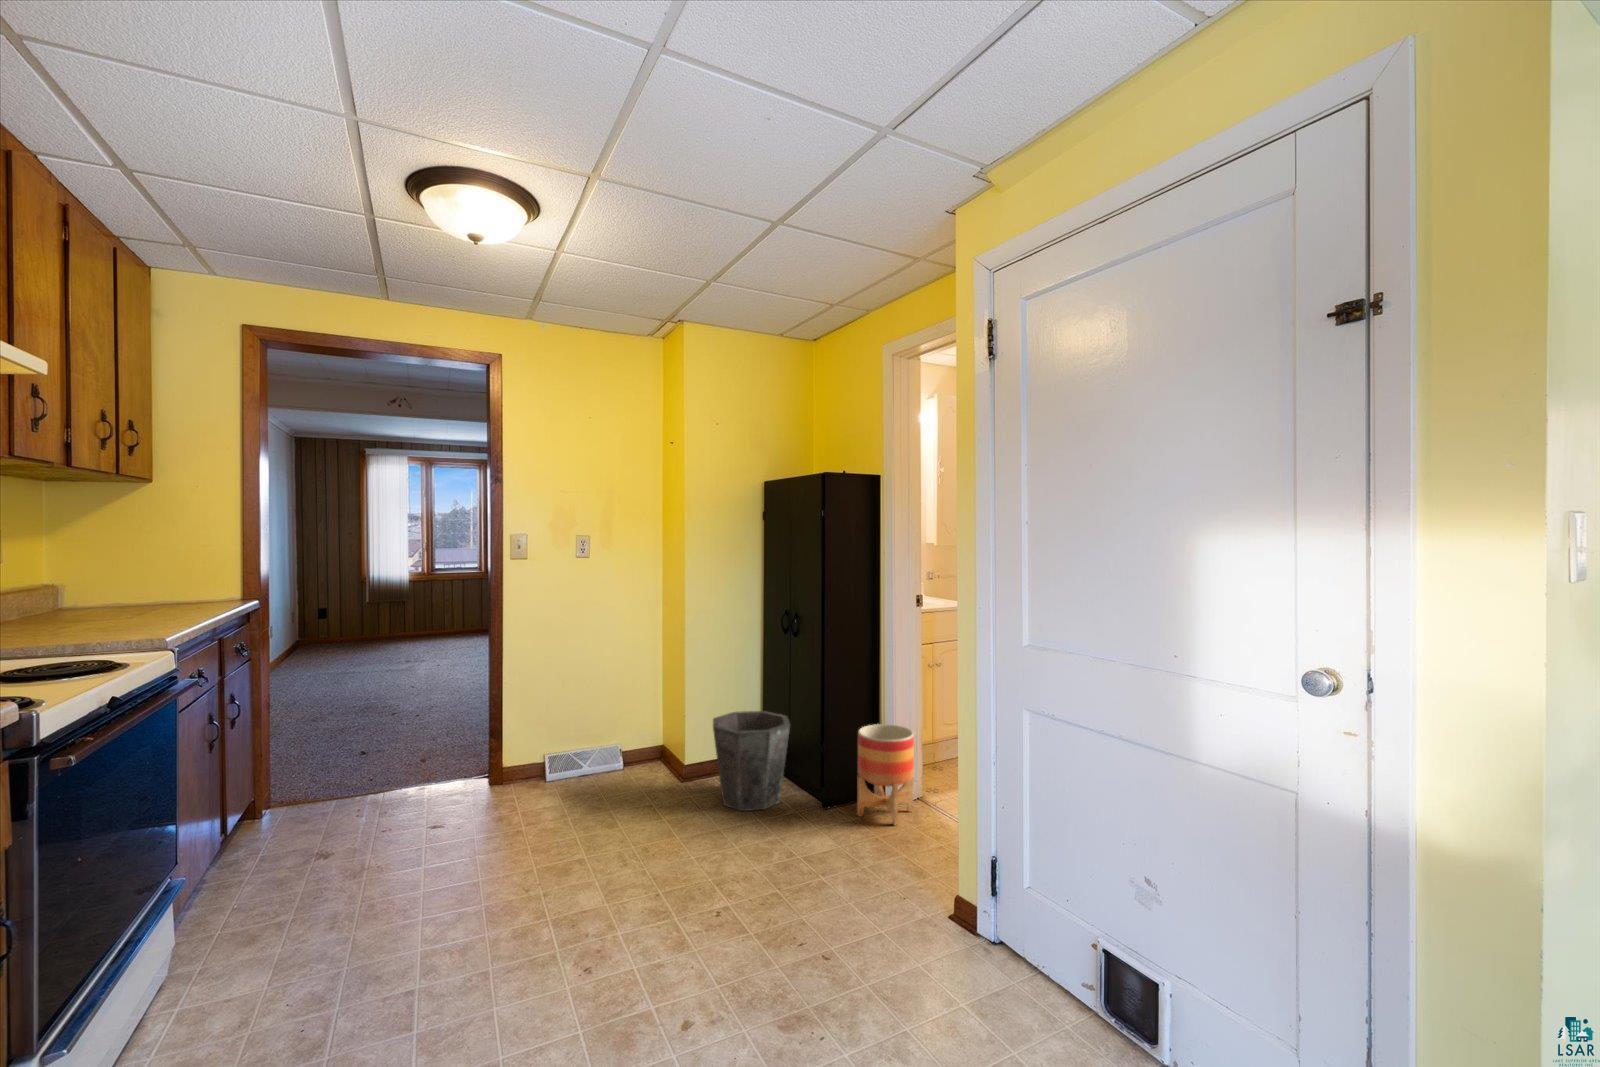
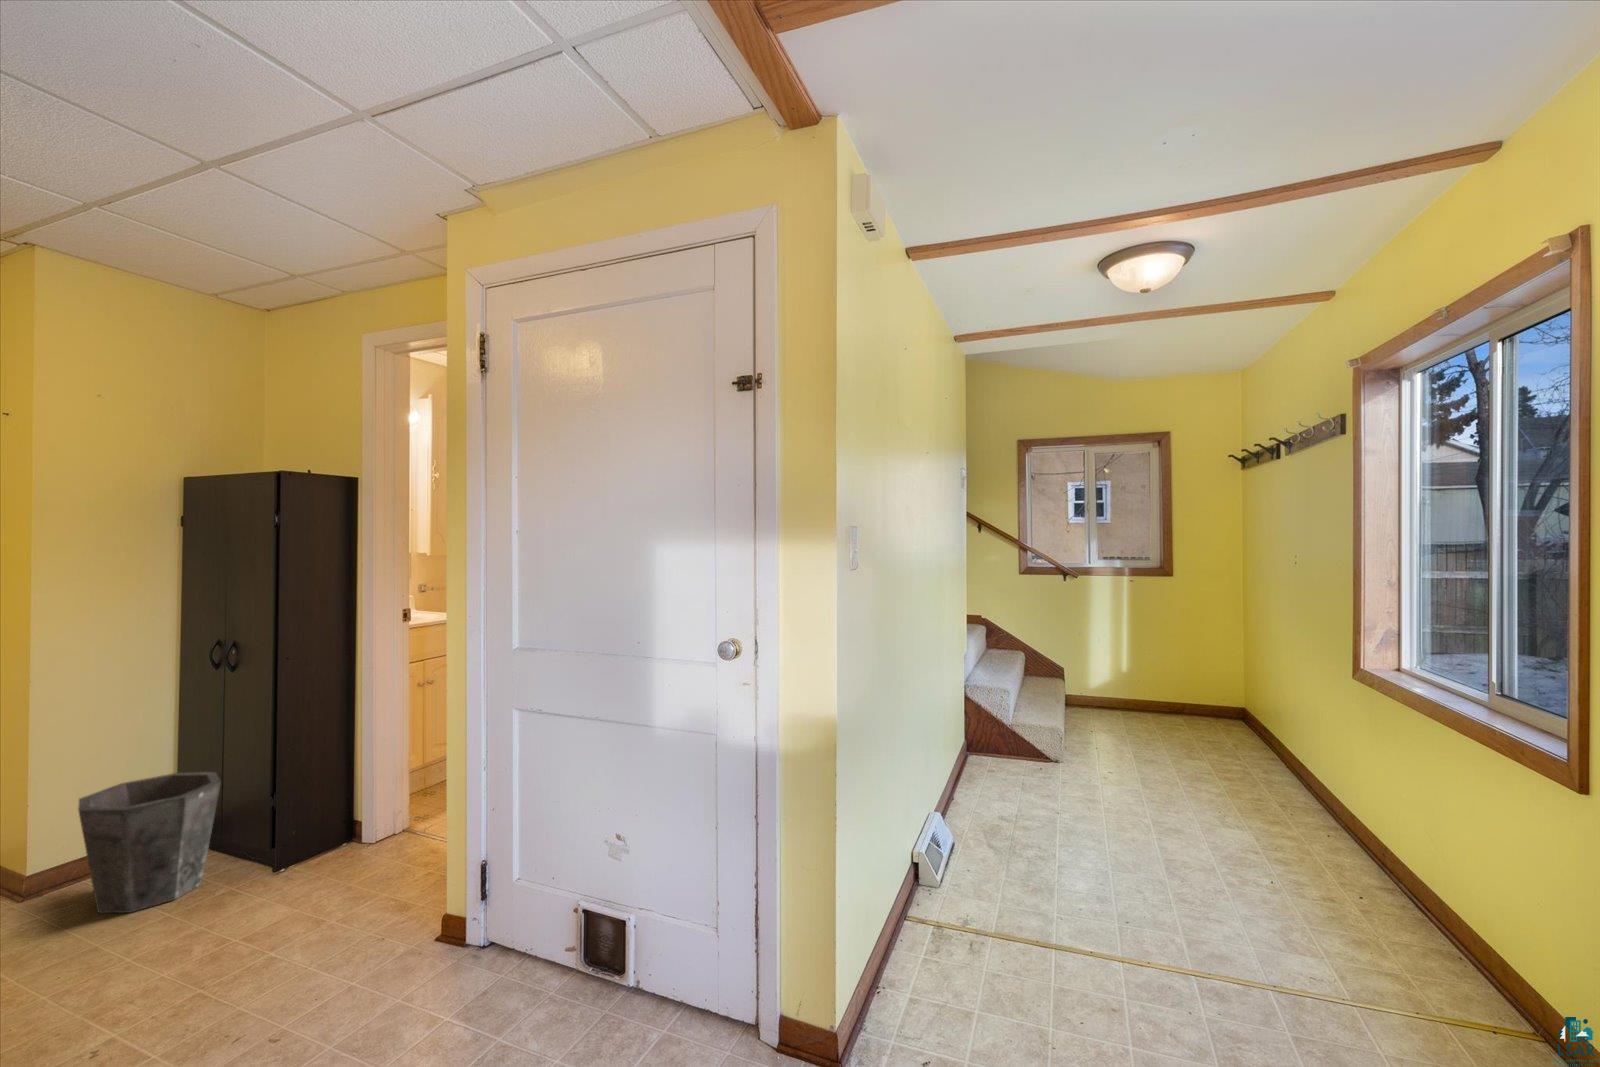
planter: present [857,724,914,825] -> none [323,755,399,869]

